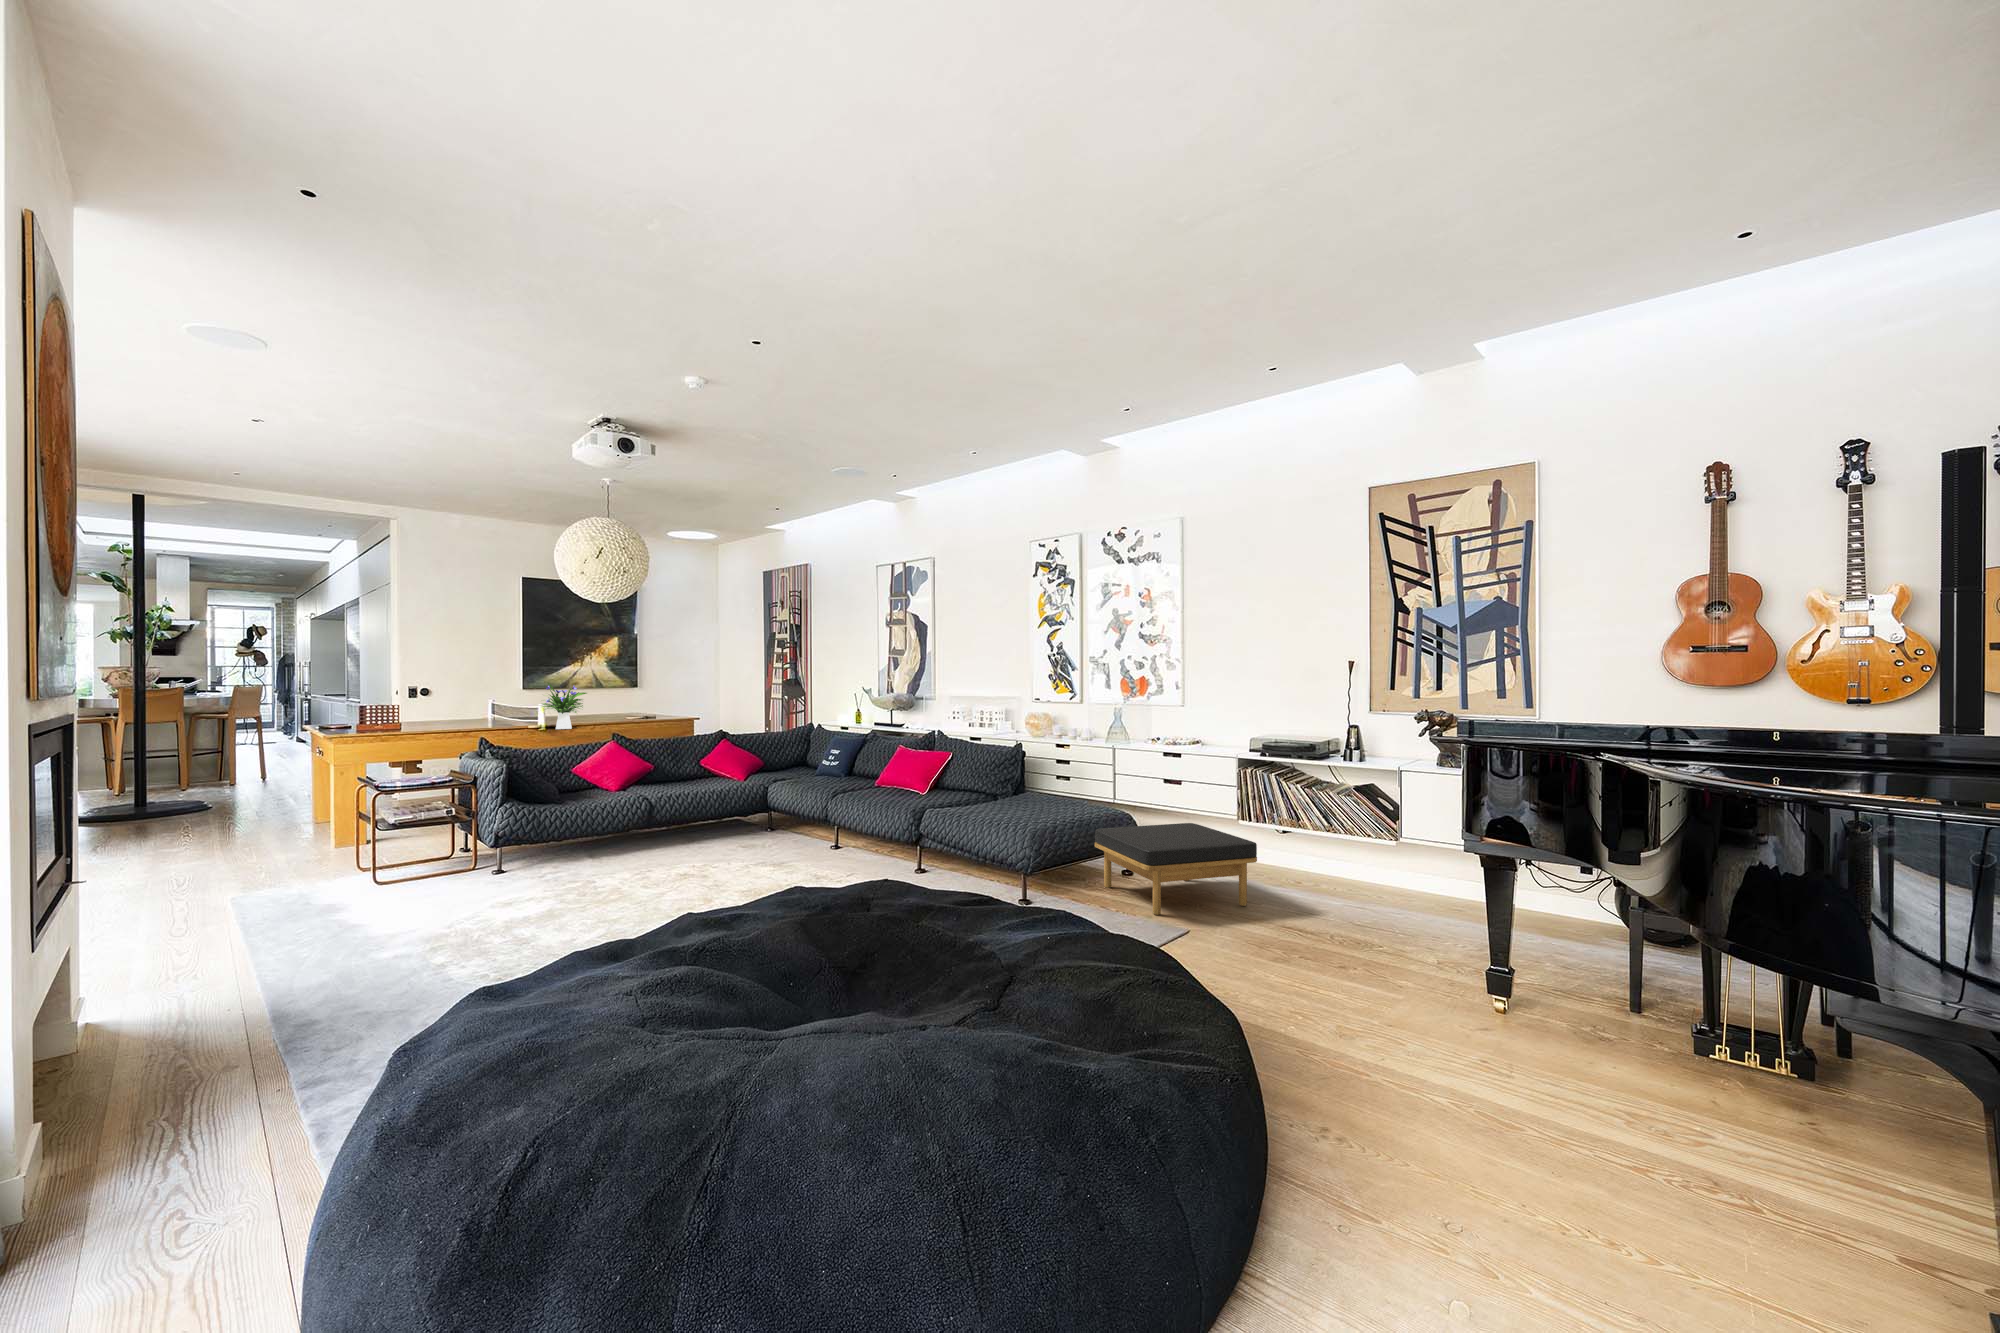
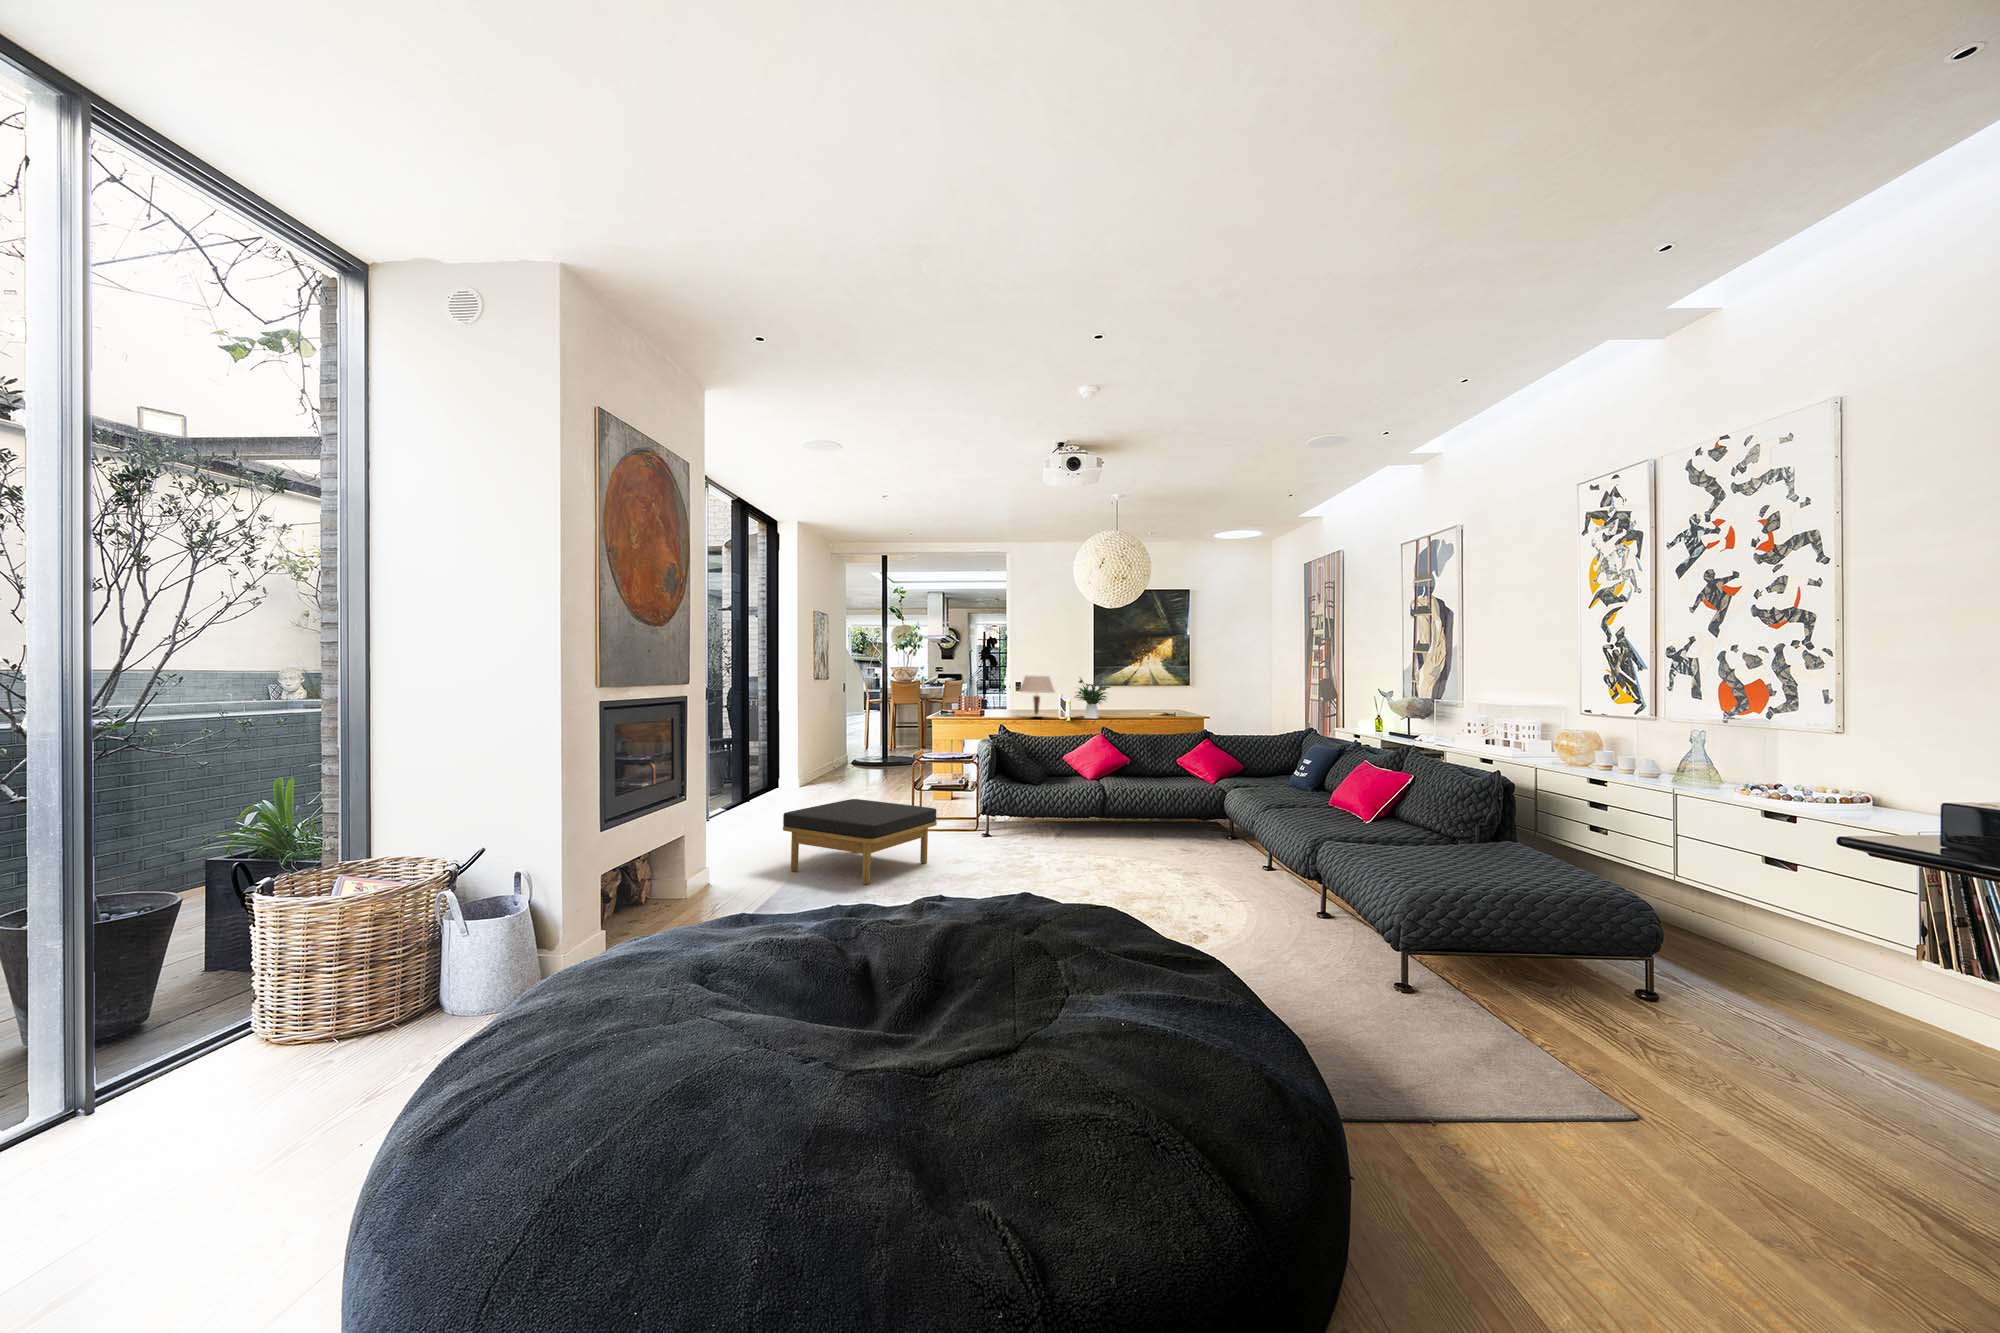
table lamp: none [475,683,526,734] -> present [1019,676,1055,718]
ottoman: present [1095,823,1257,915] -> present [783,799,937,884]

